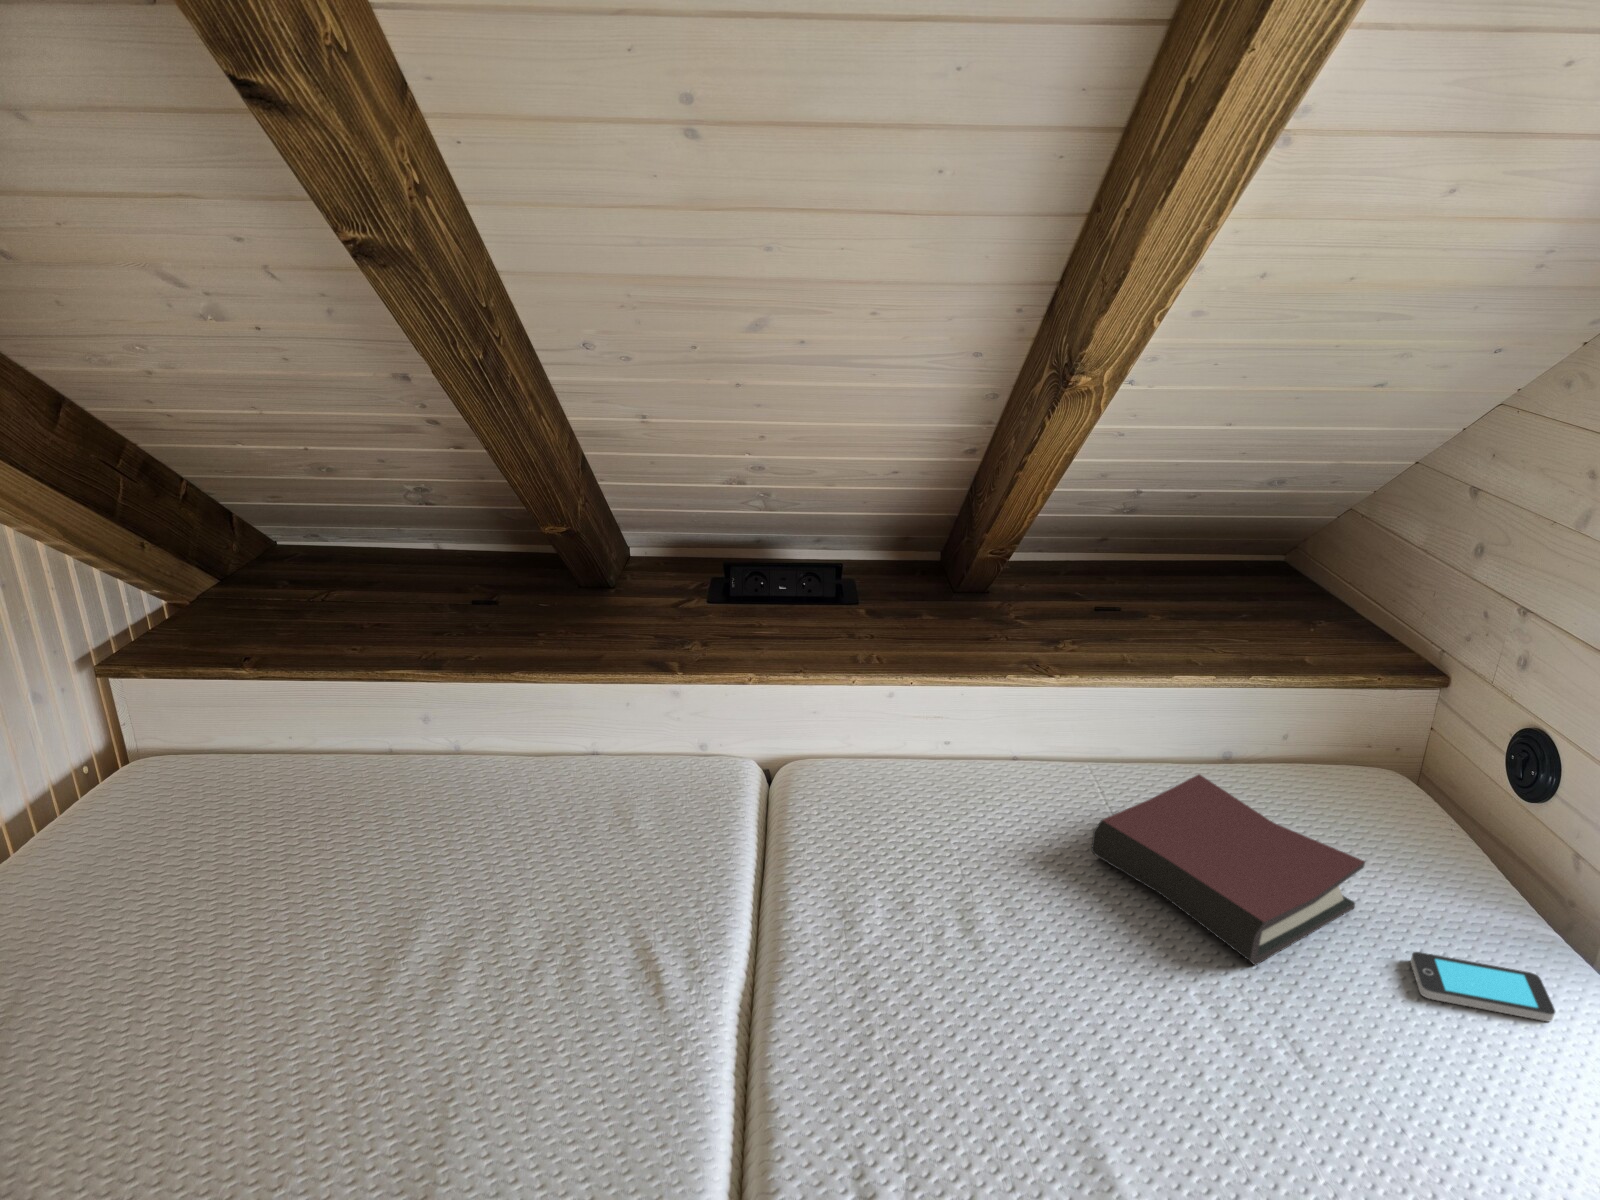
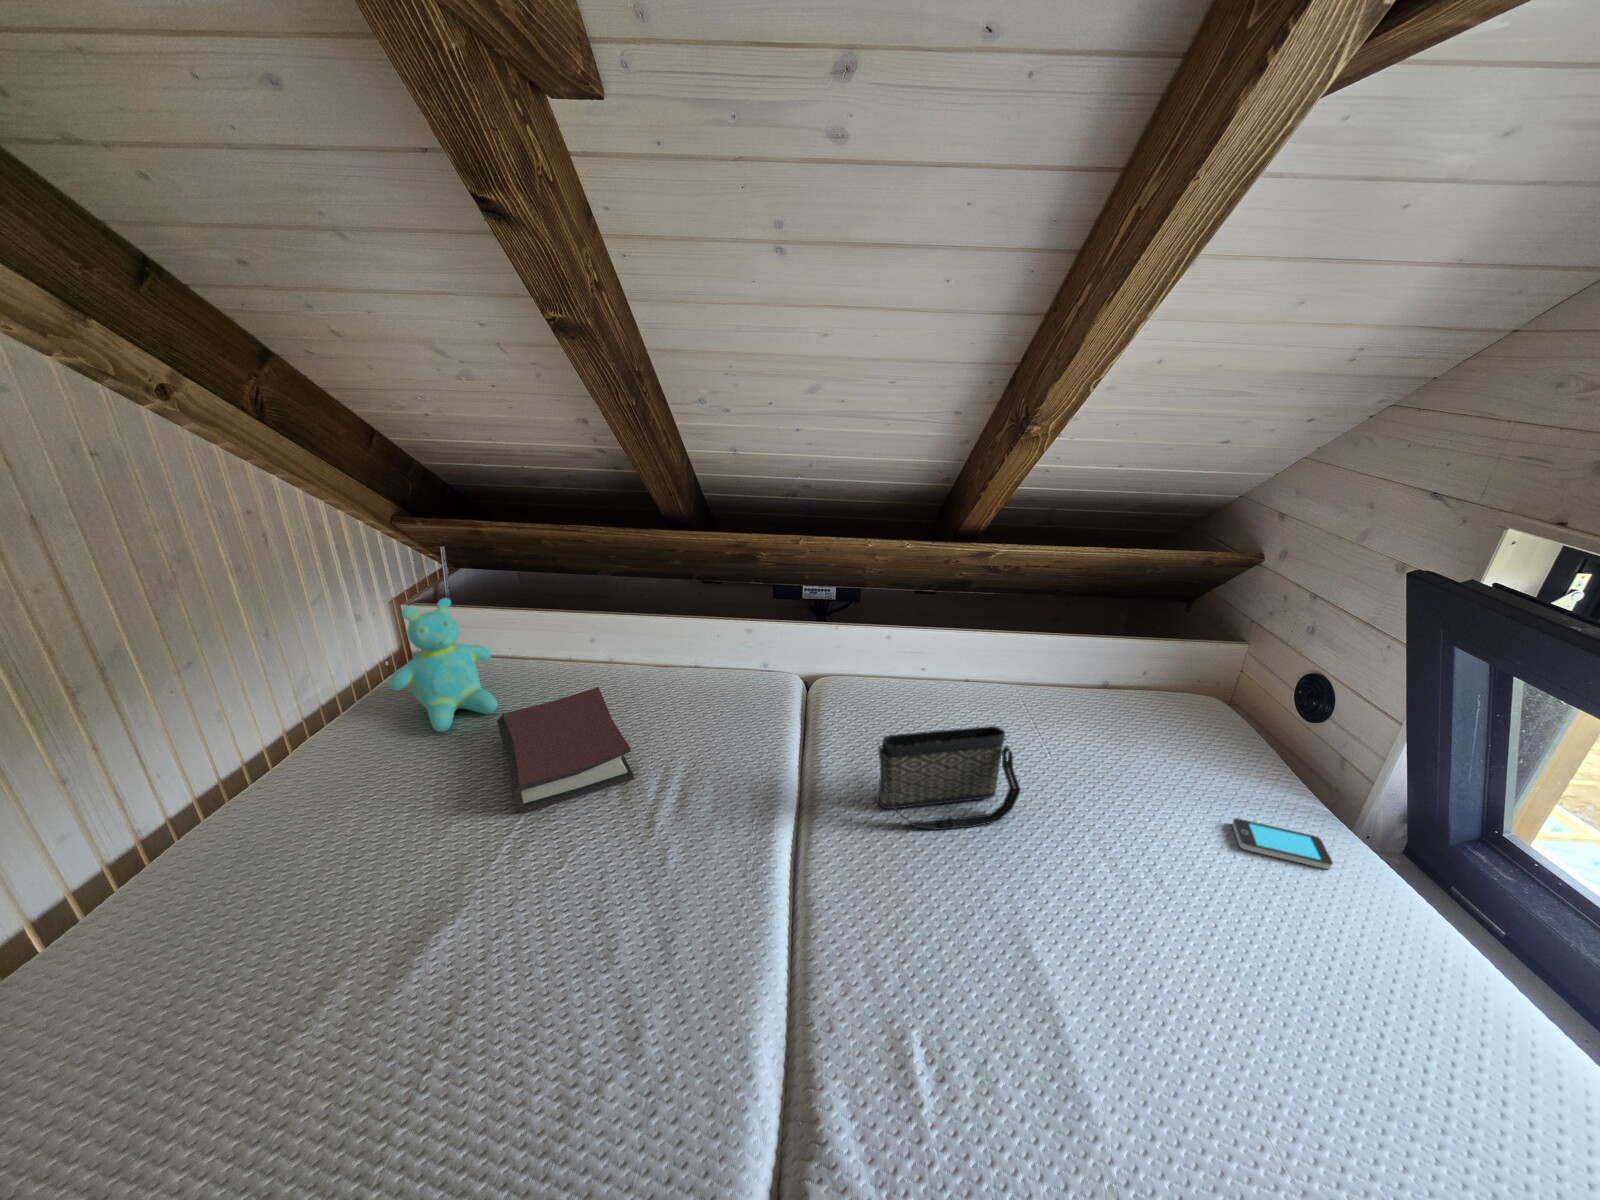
teddy bear: none [96,658,272,873] -> present [389,598,498,732]
hardback book: present [1091,774,1365,965] -> present [497,687,634,813]
handbag: none [871,827,1092,990] -> present [877,726,1021,830]

